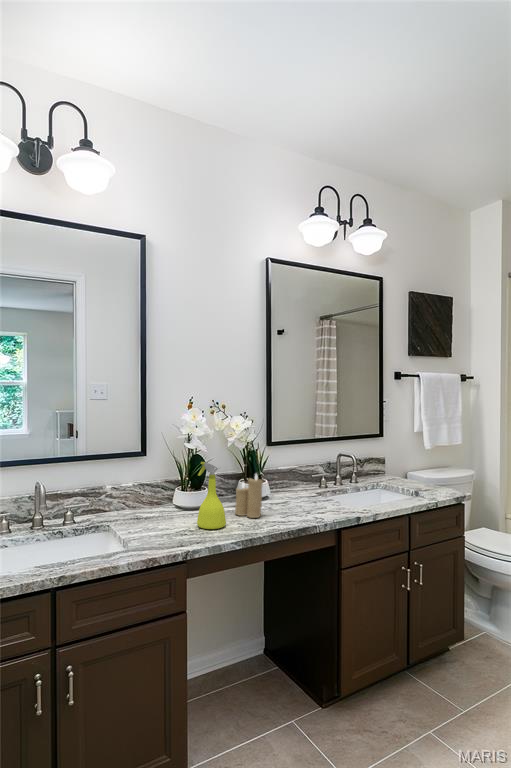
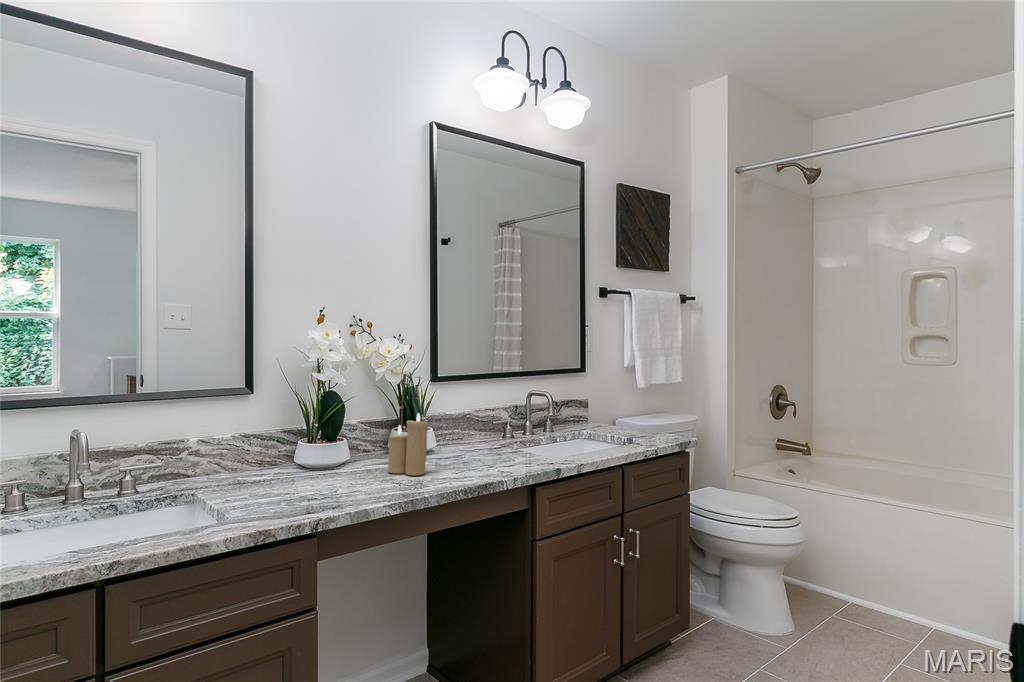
spray bottle: present [197,462,226,529] -> none [333,394,376,490]

